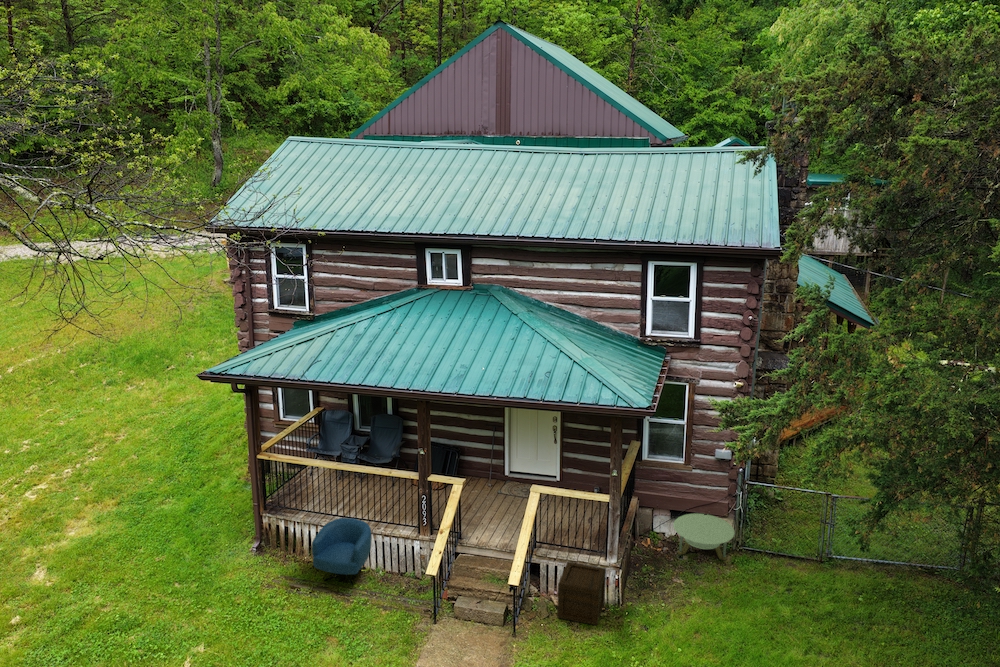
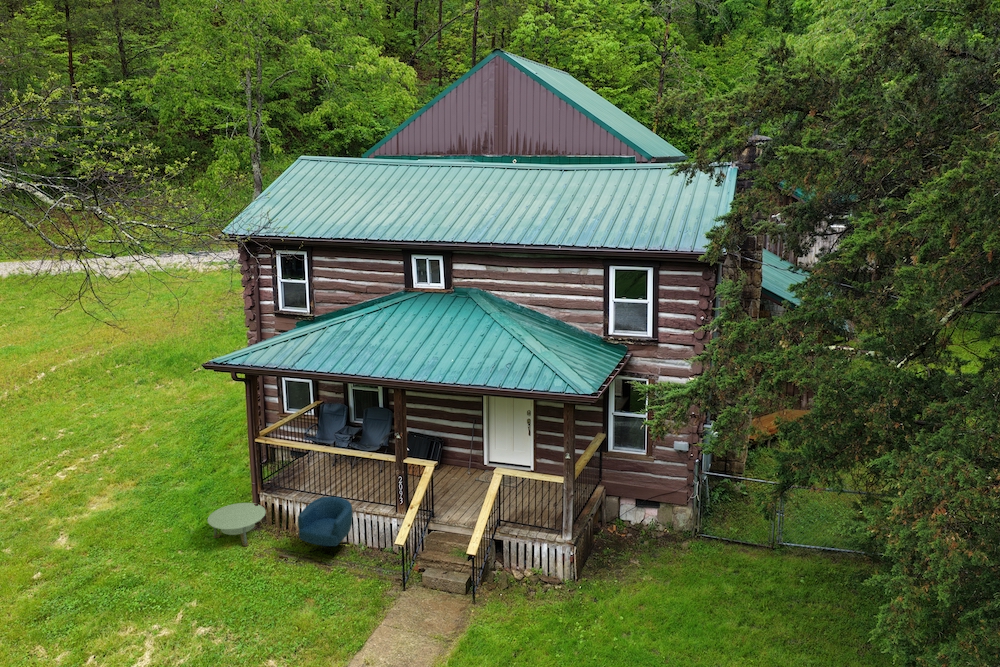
round table: present [673,513,734,560] -> present [208,503,266,546]
wooden crate: present [557,562,606,625] -> none [514,539,561,596]

